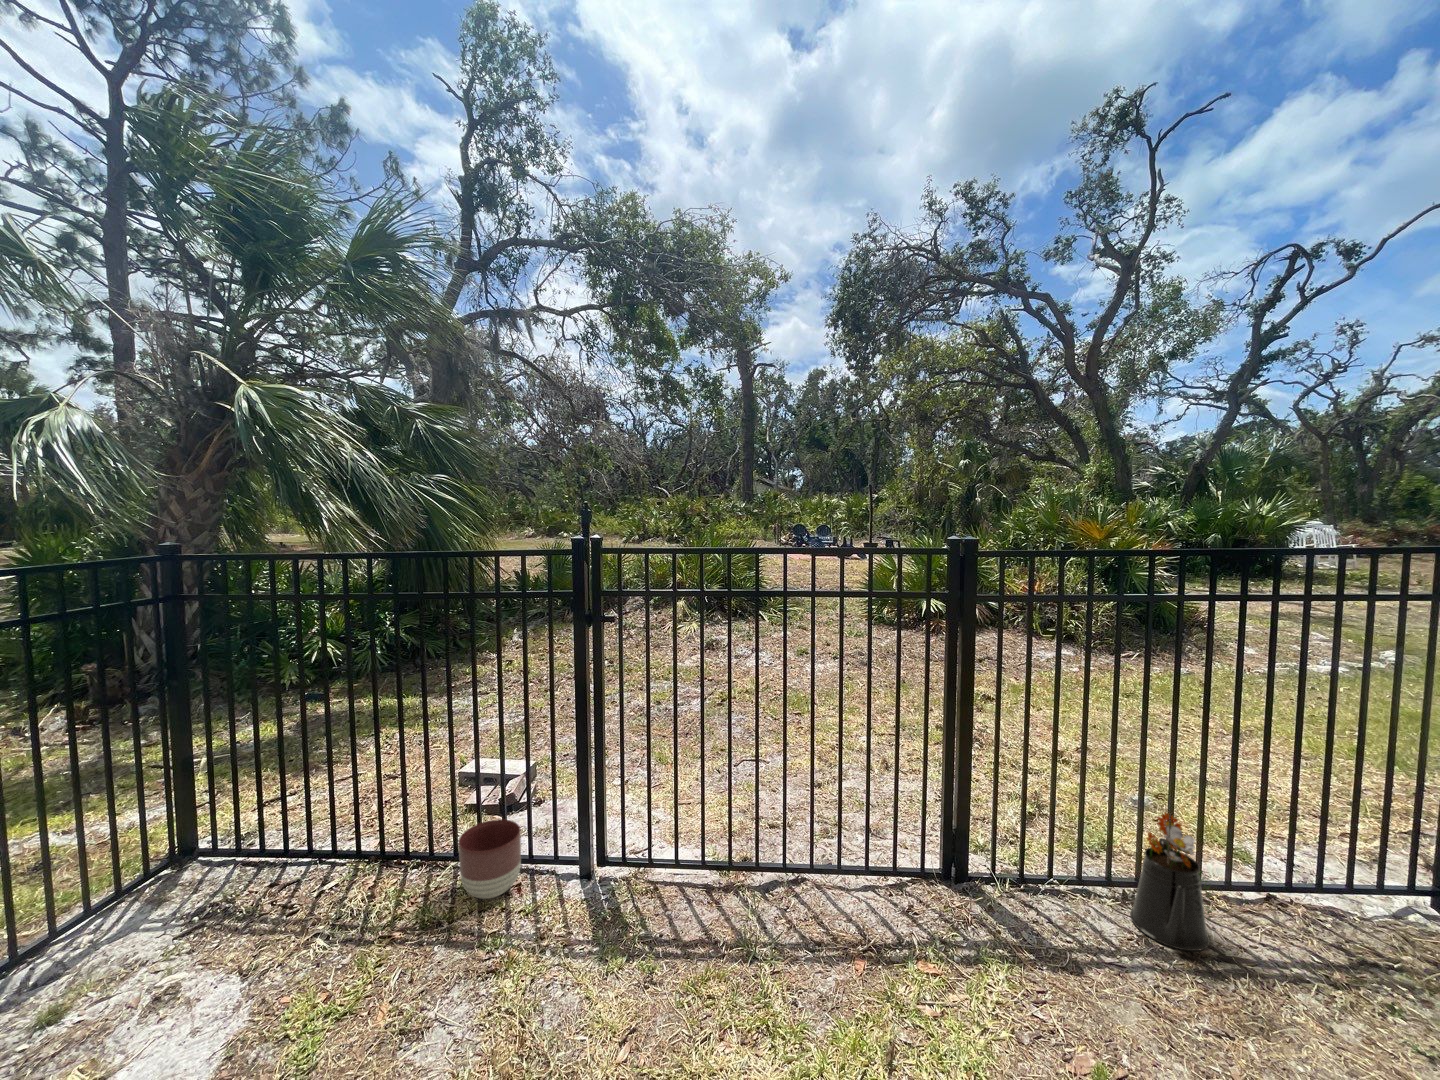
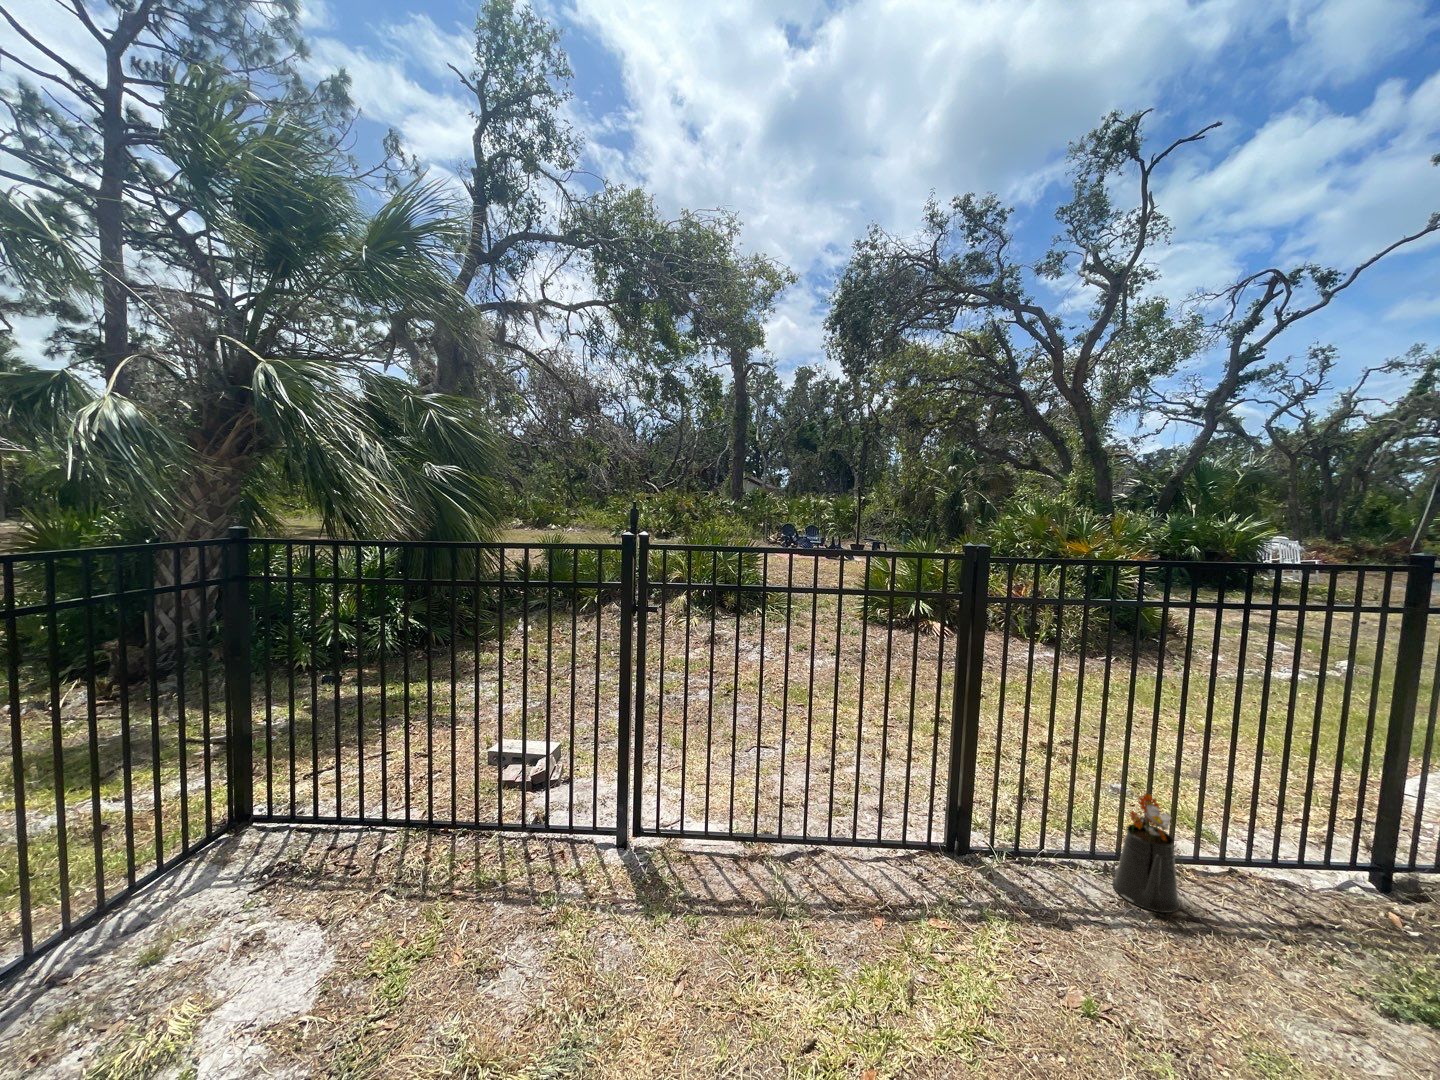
planter: present [458,819,521,899] -> none [510,792,565,863]

